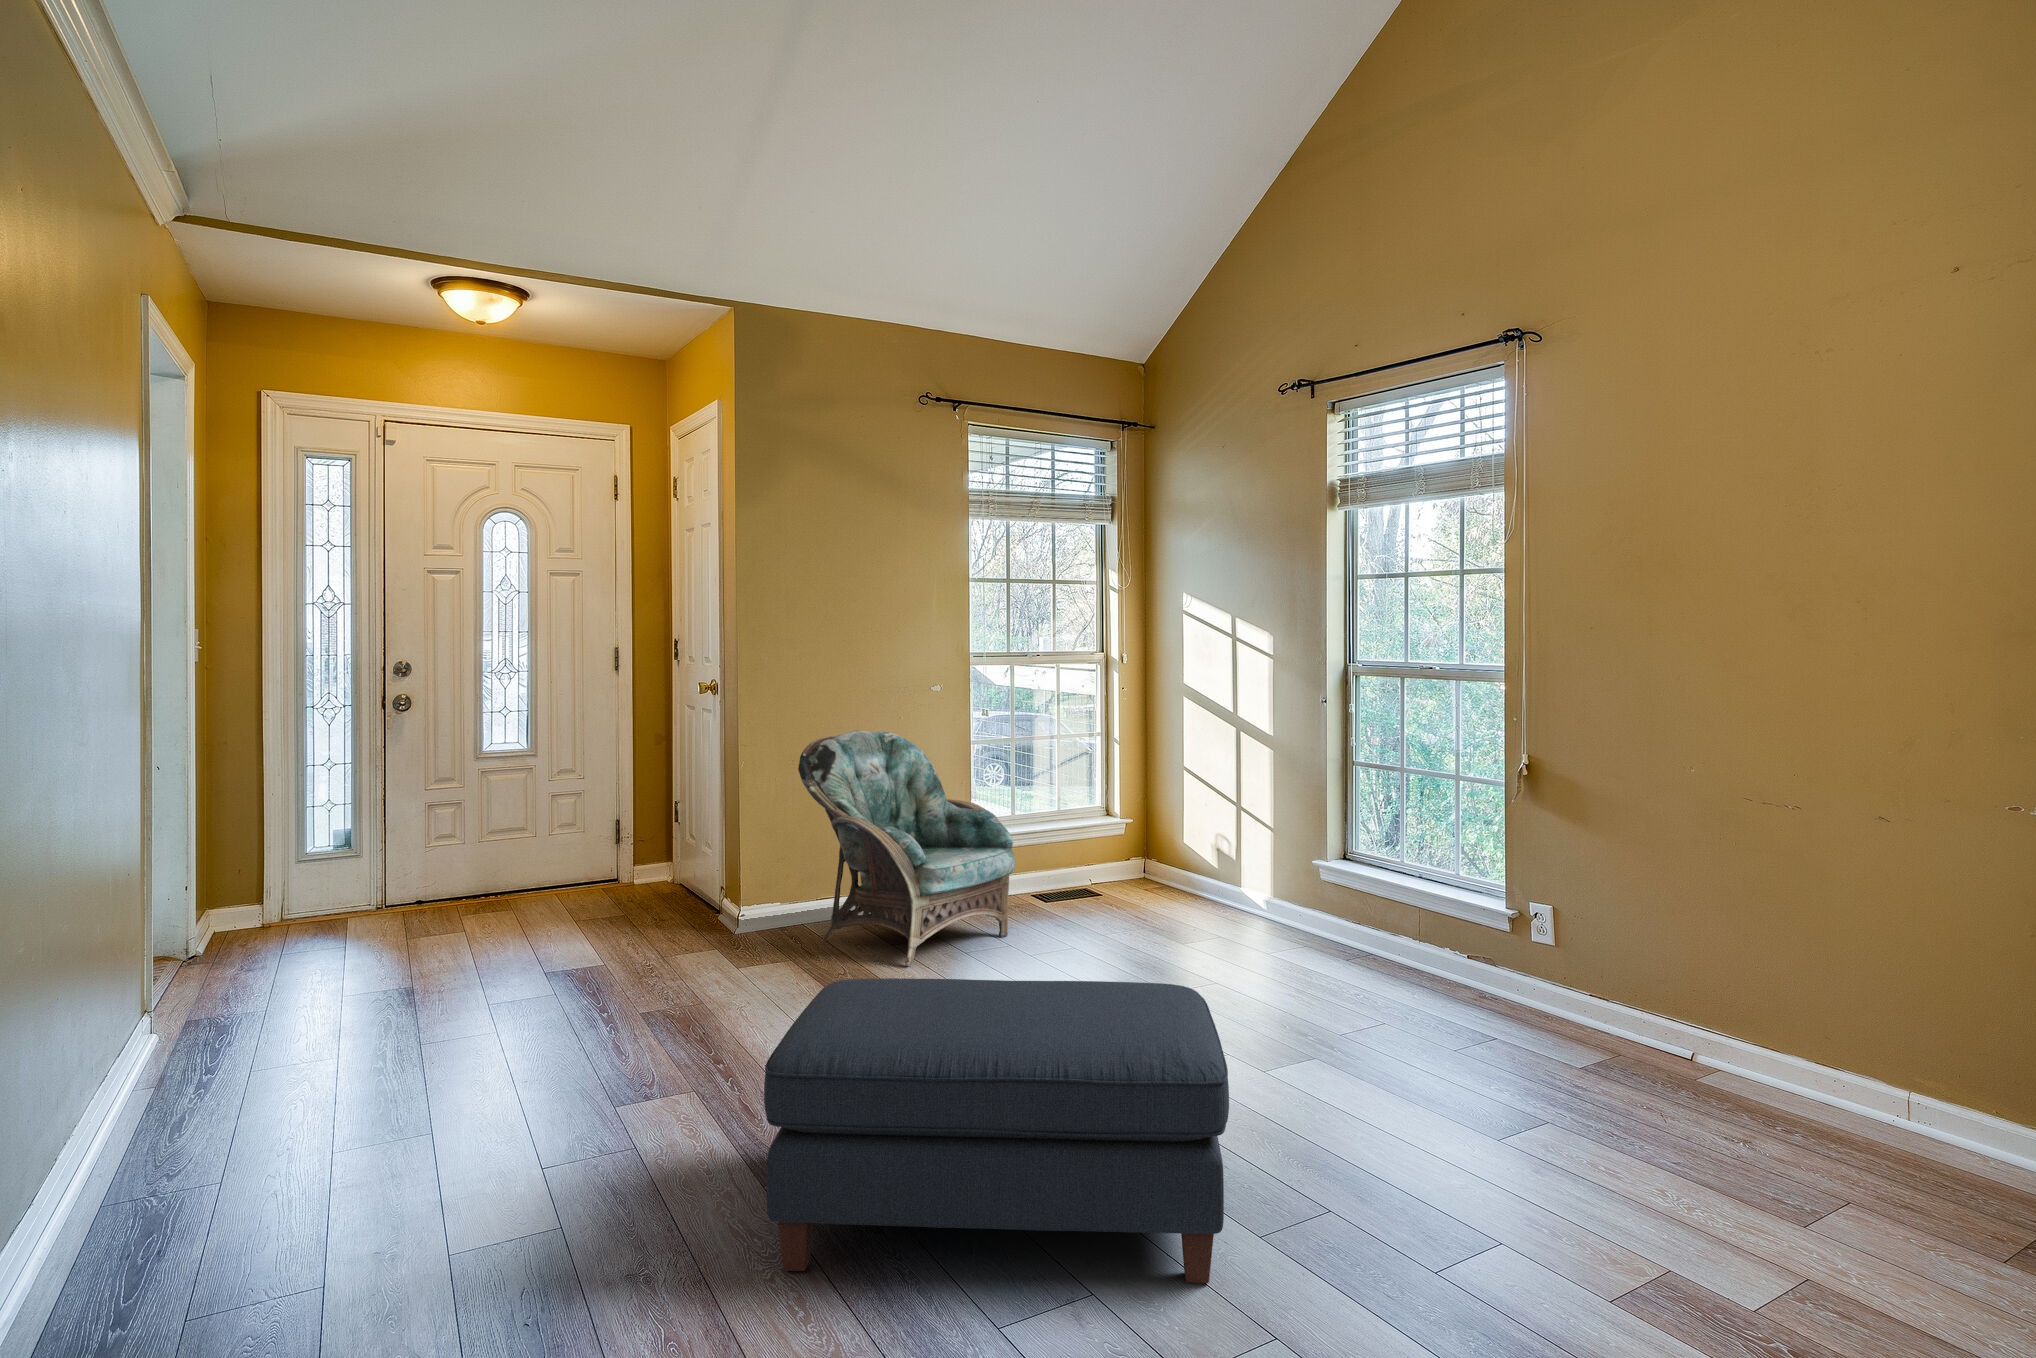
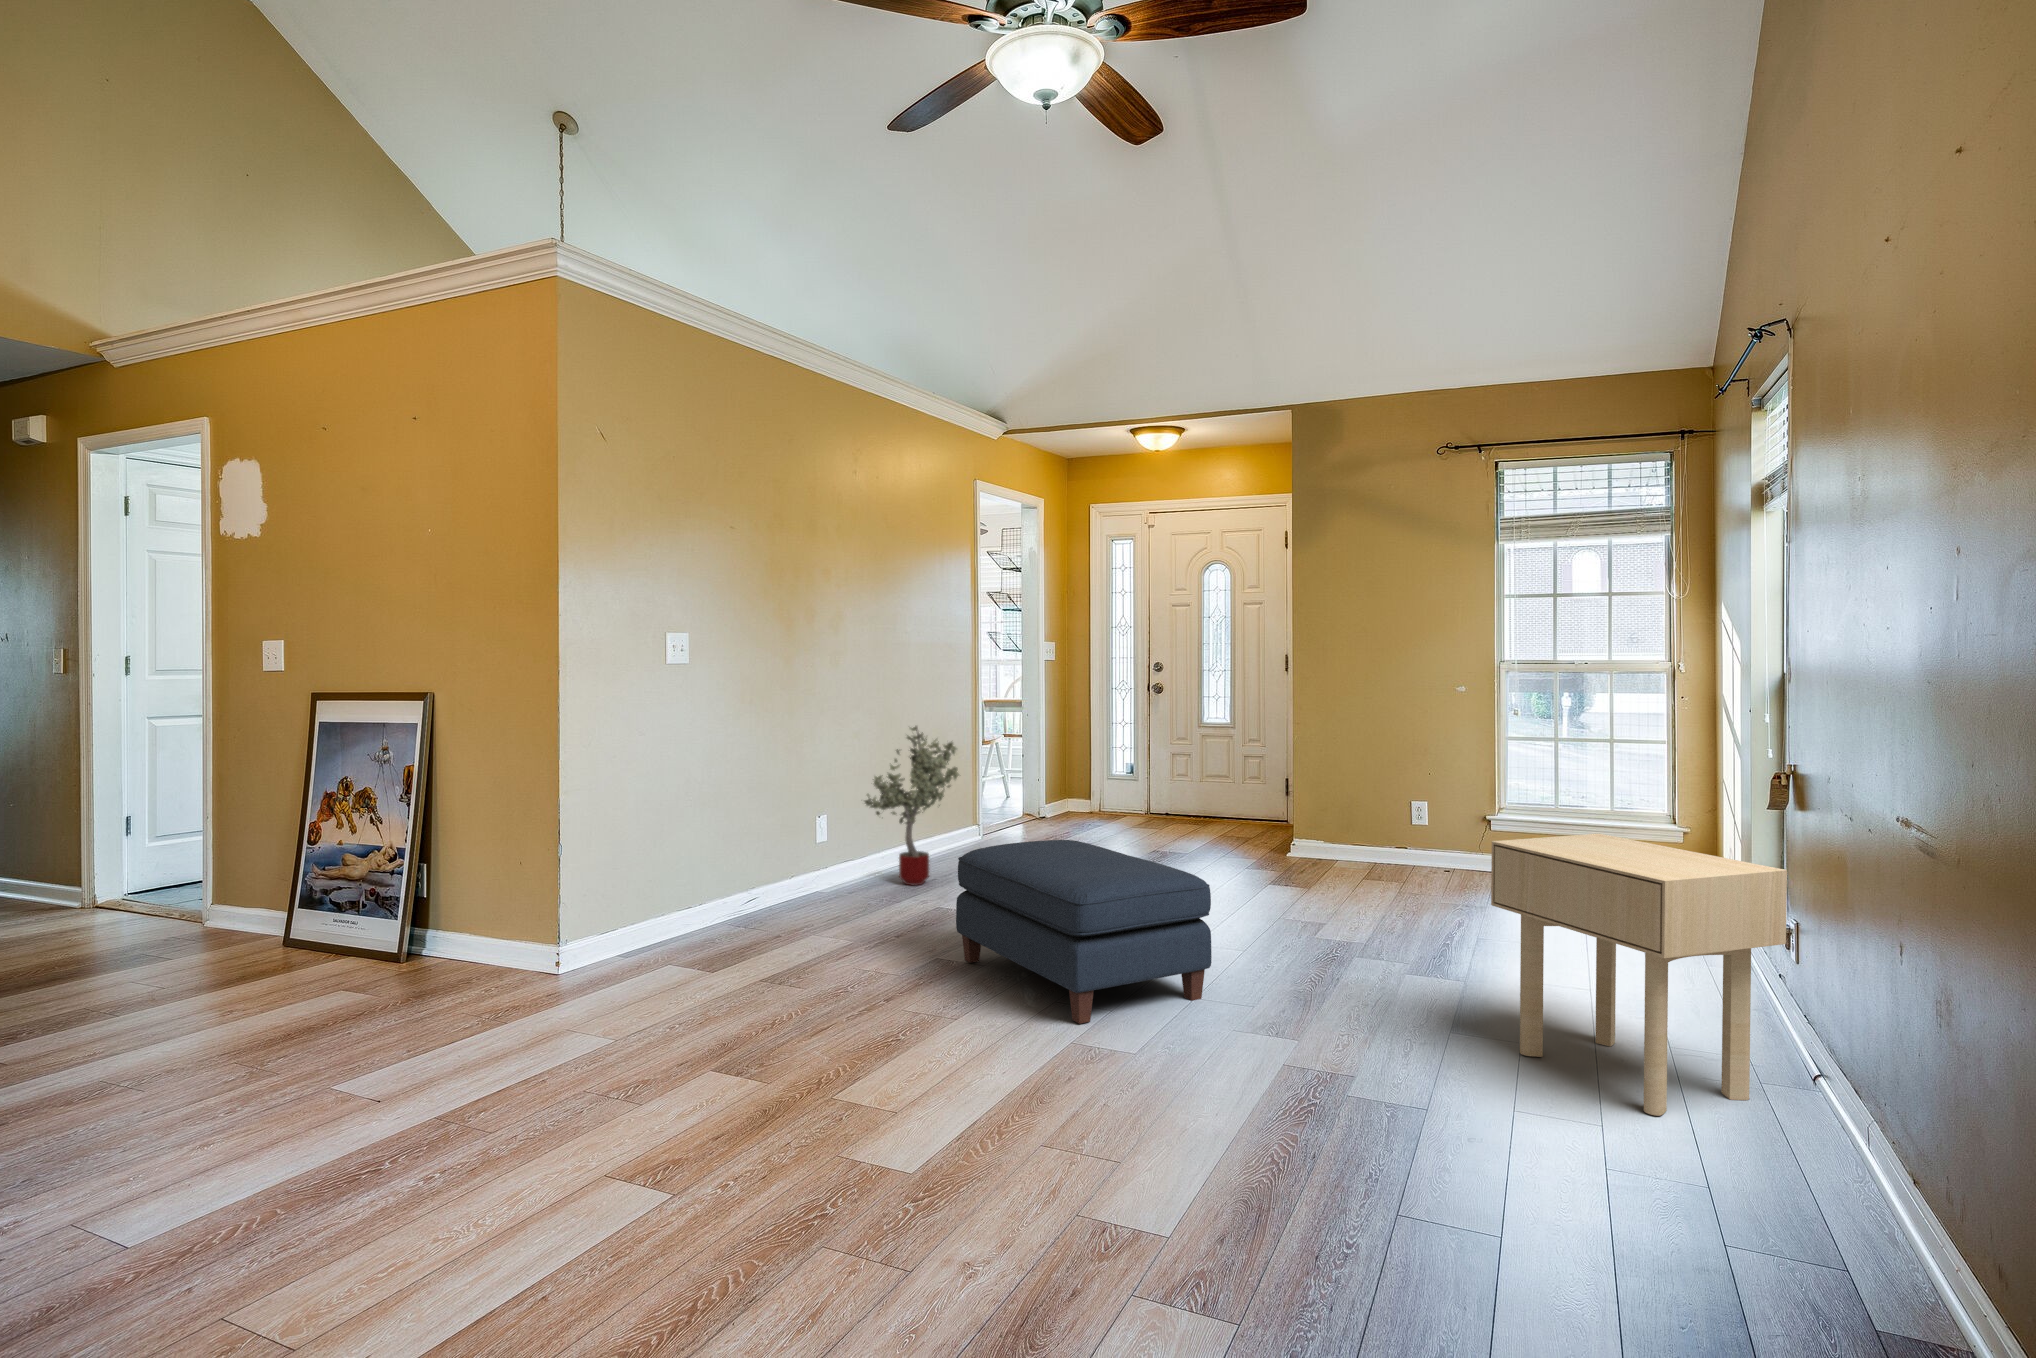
armchair: present [798,730,1015,966] -> none [1300,718,1455,897]
potted tree: none [107,813,326,1172] -> present [865,726,959,885]
side table: none [1459,836,1723,1103] -> present [1491,834,1787,1116]

